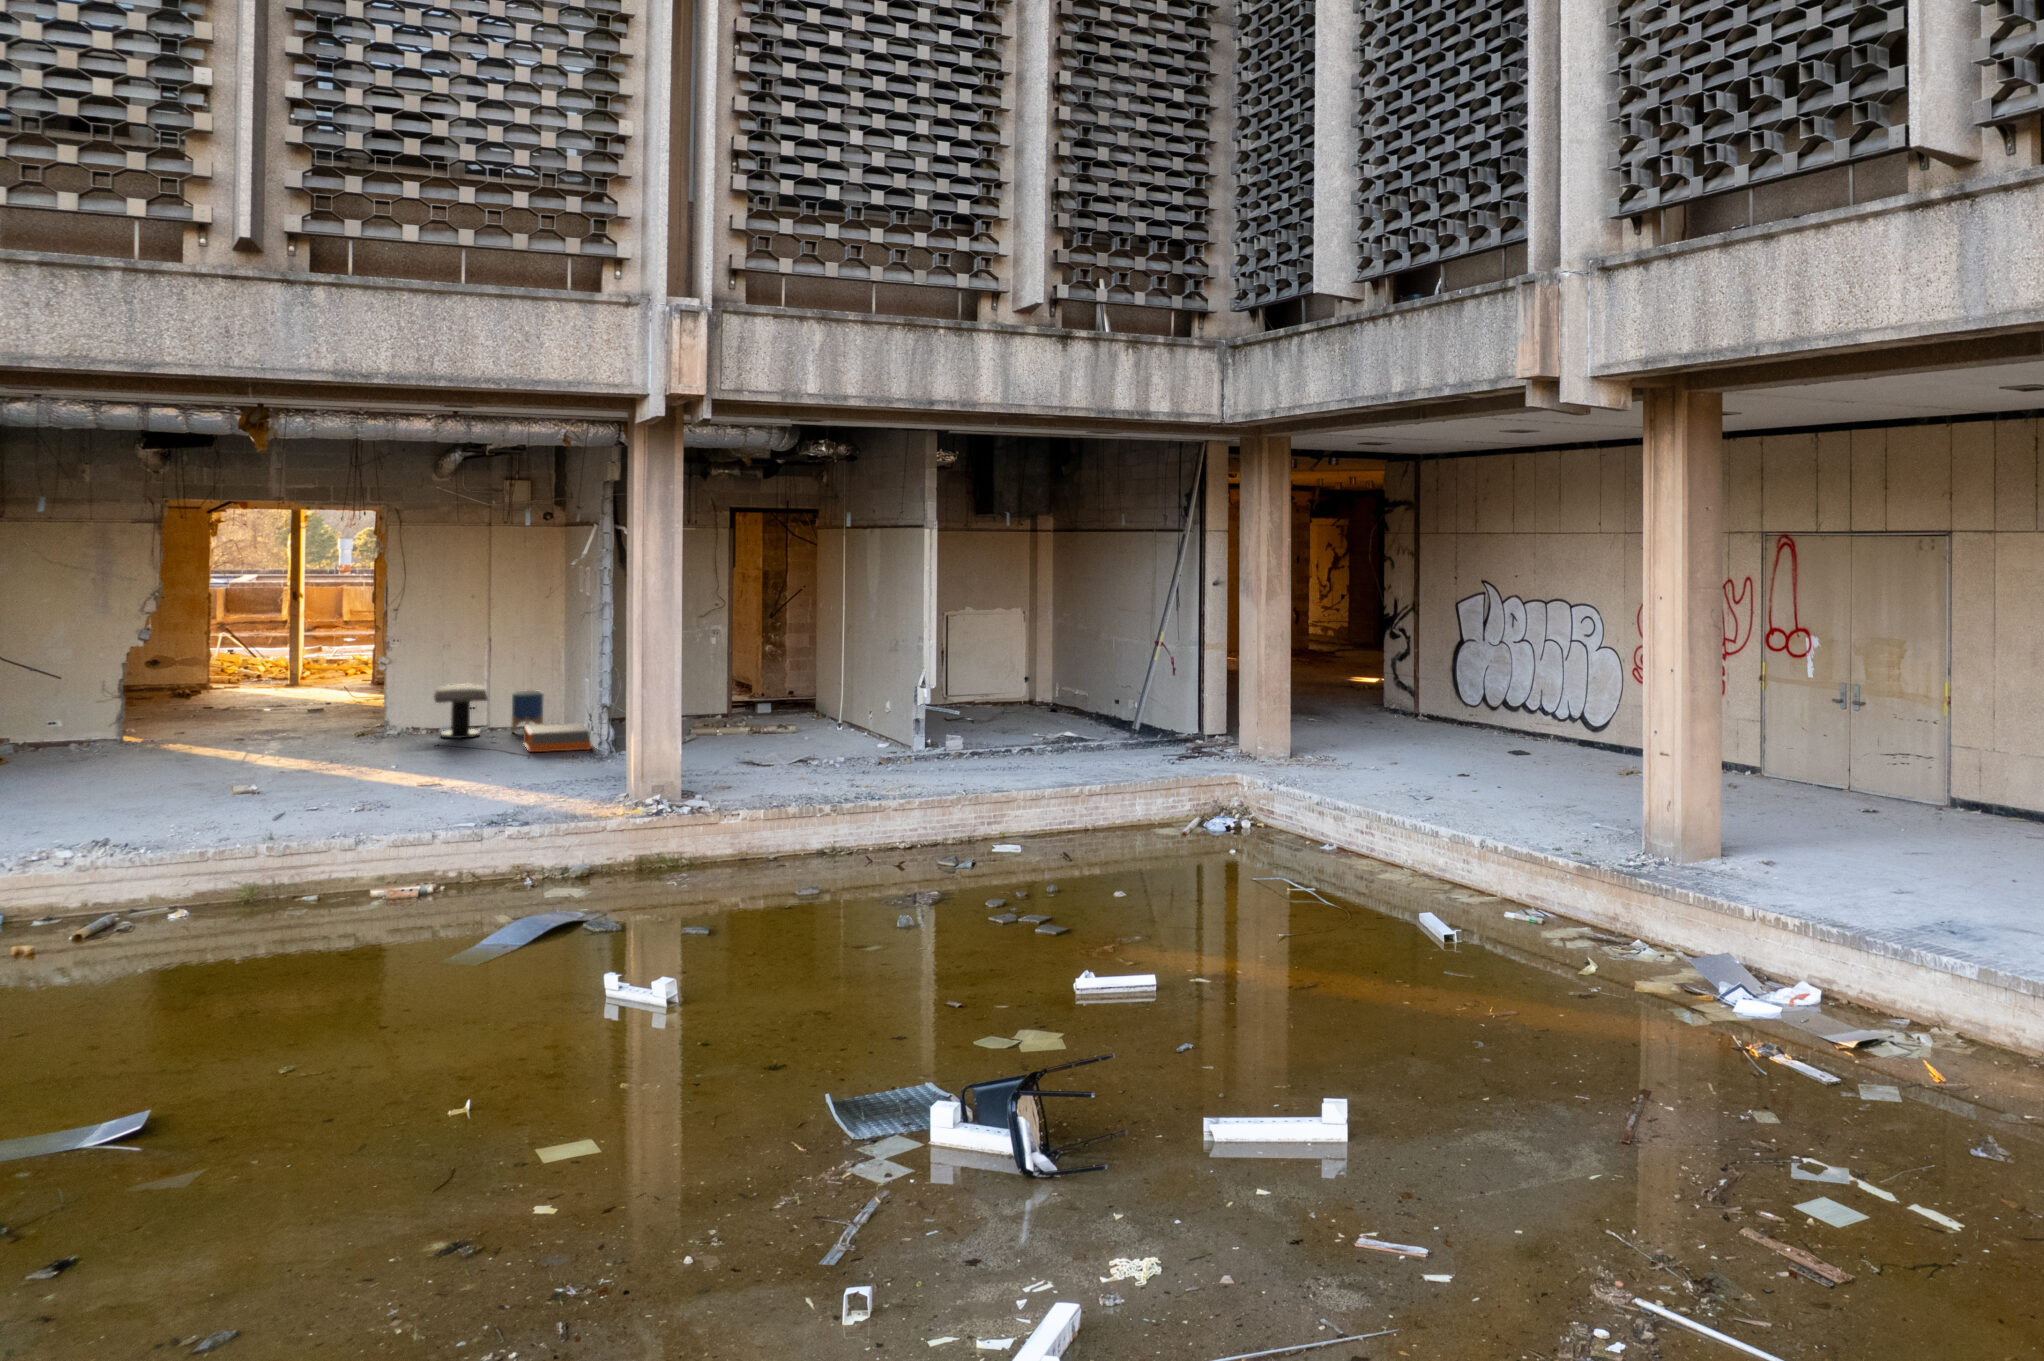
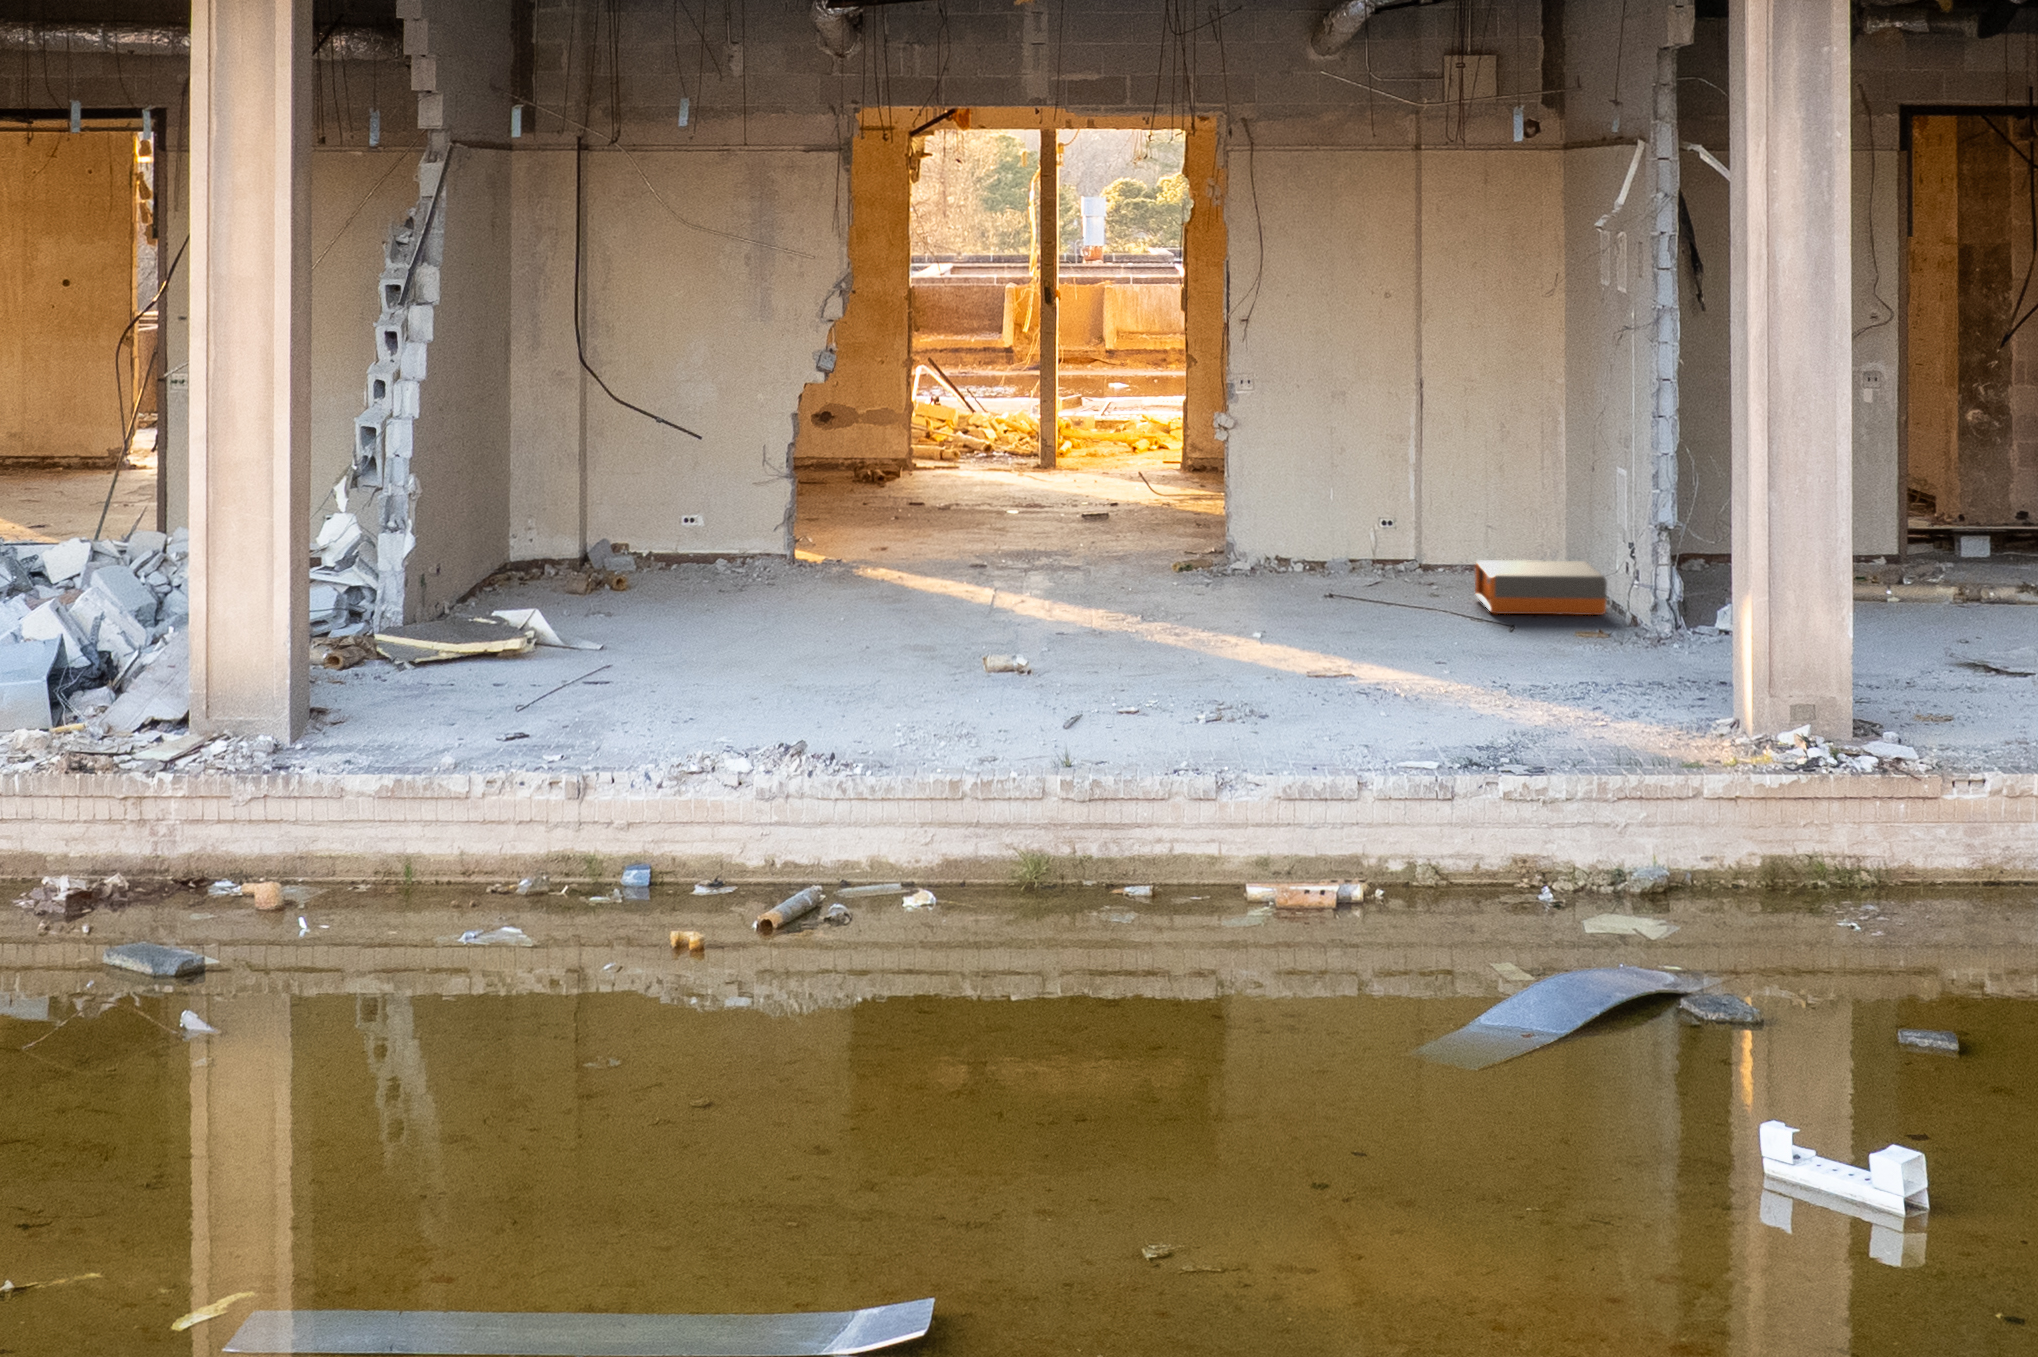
stool: present [434,684,488,739] -> none [1309,478,1406,579]
planter: present [511,690,543,732] -> none [1445,494,1501,578]

